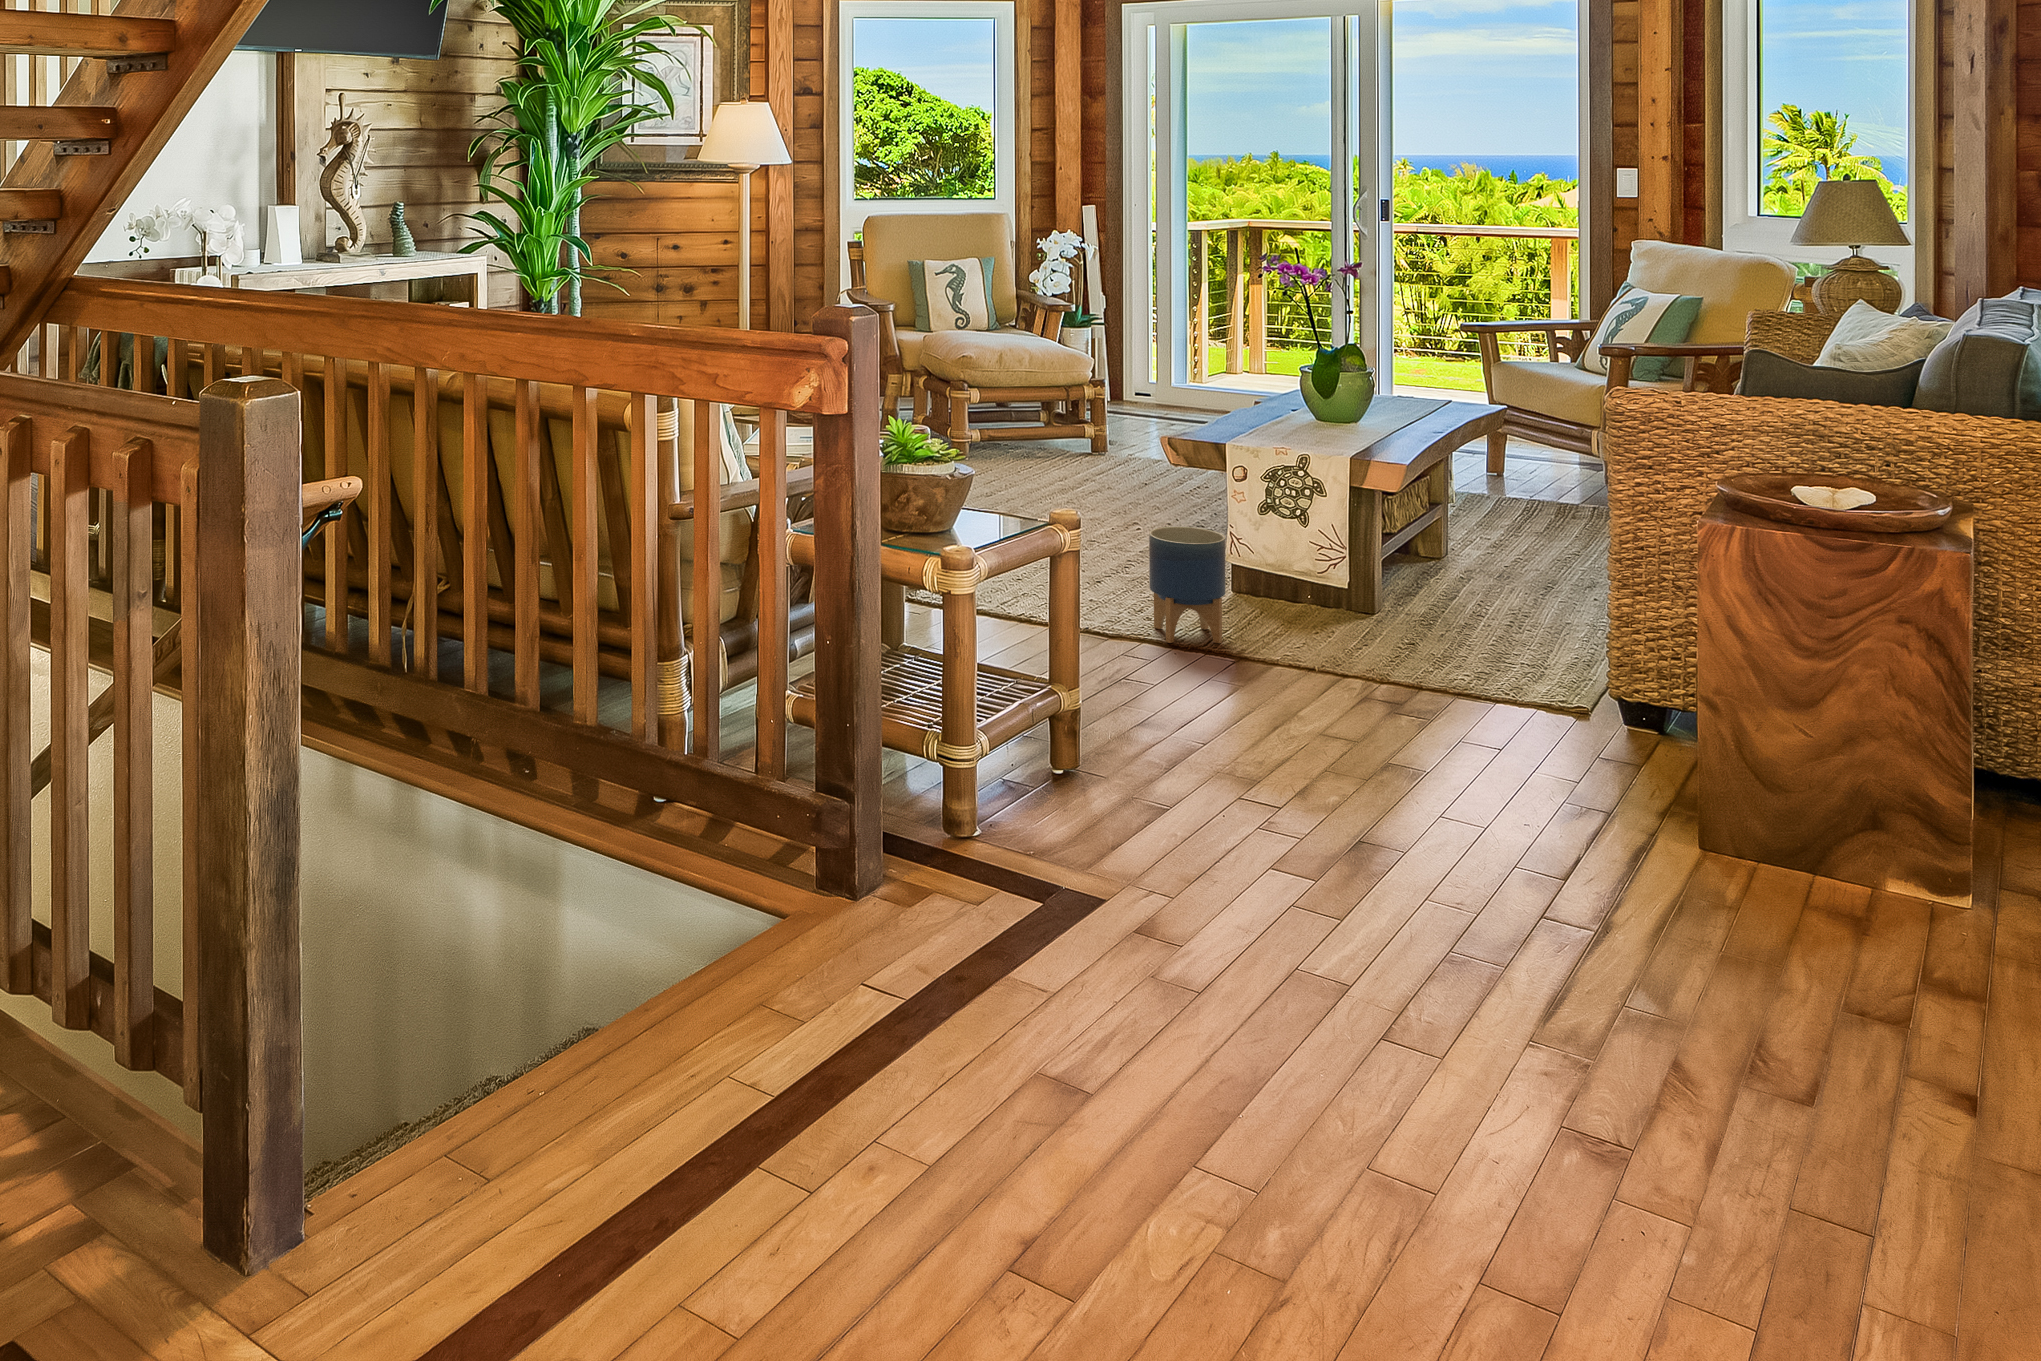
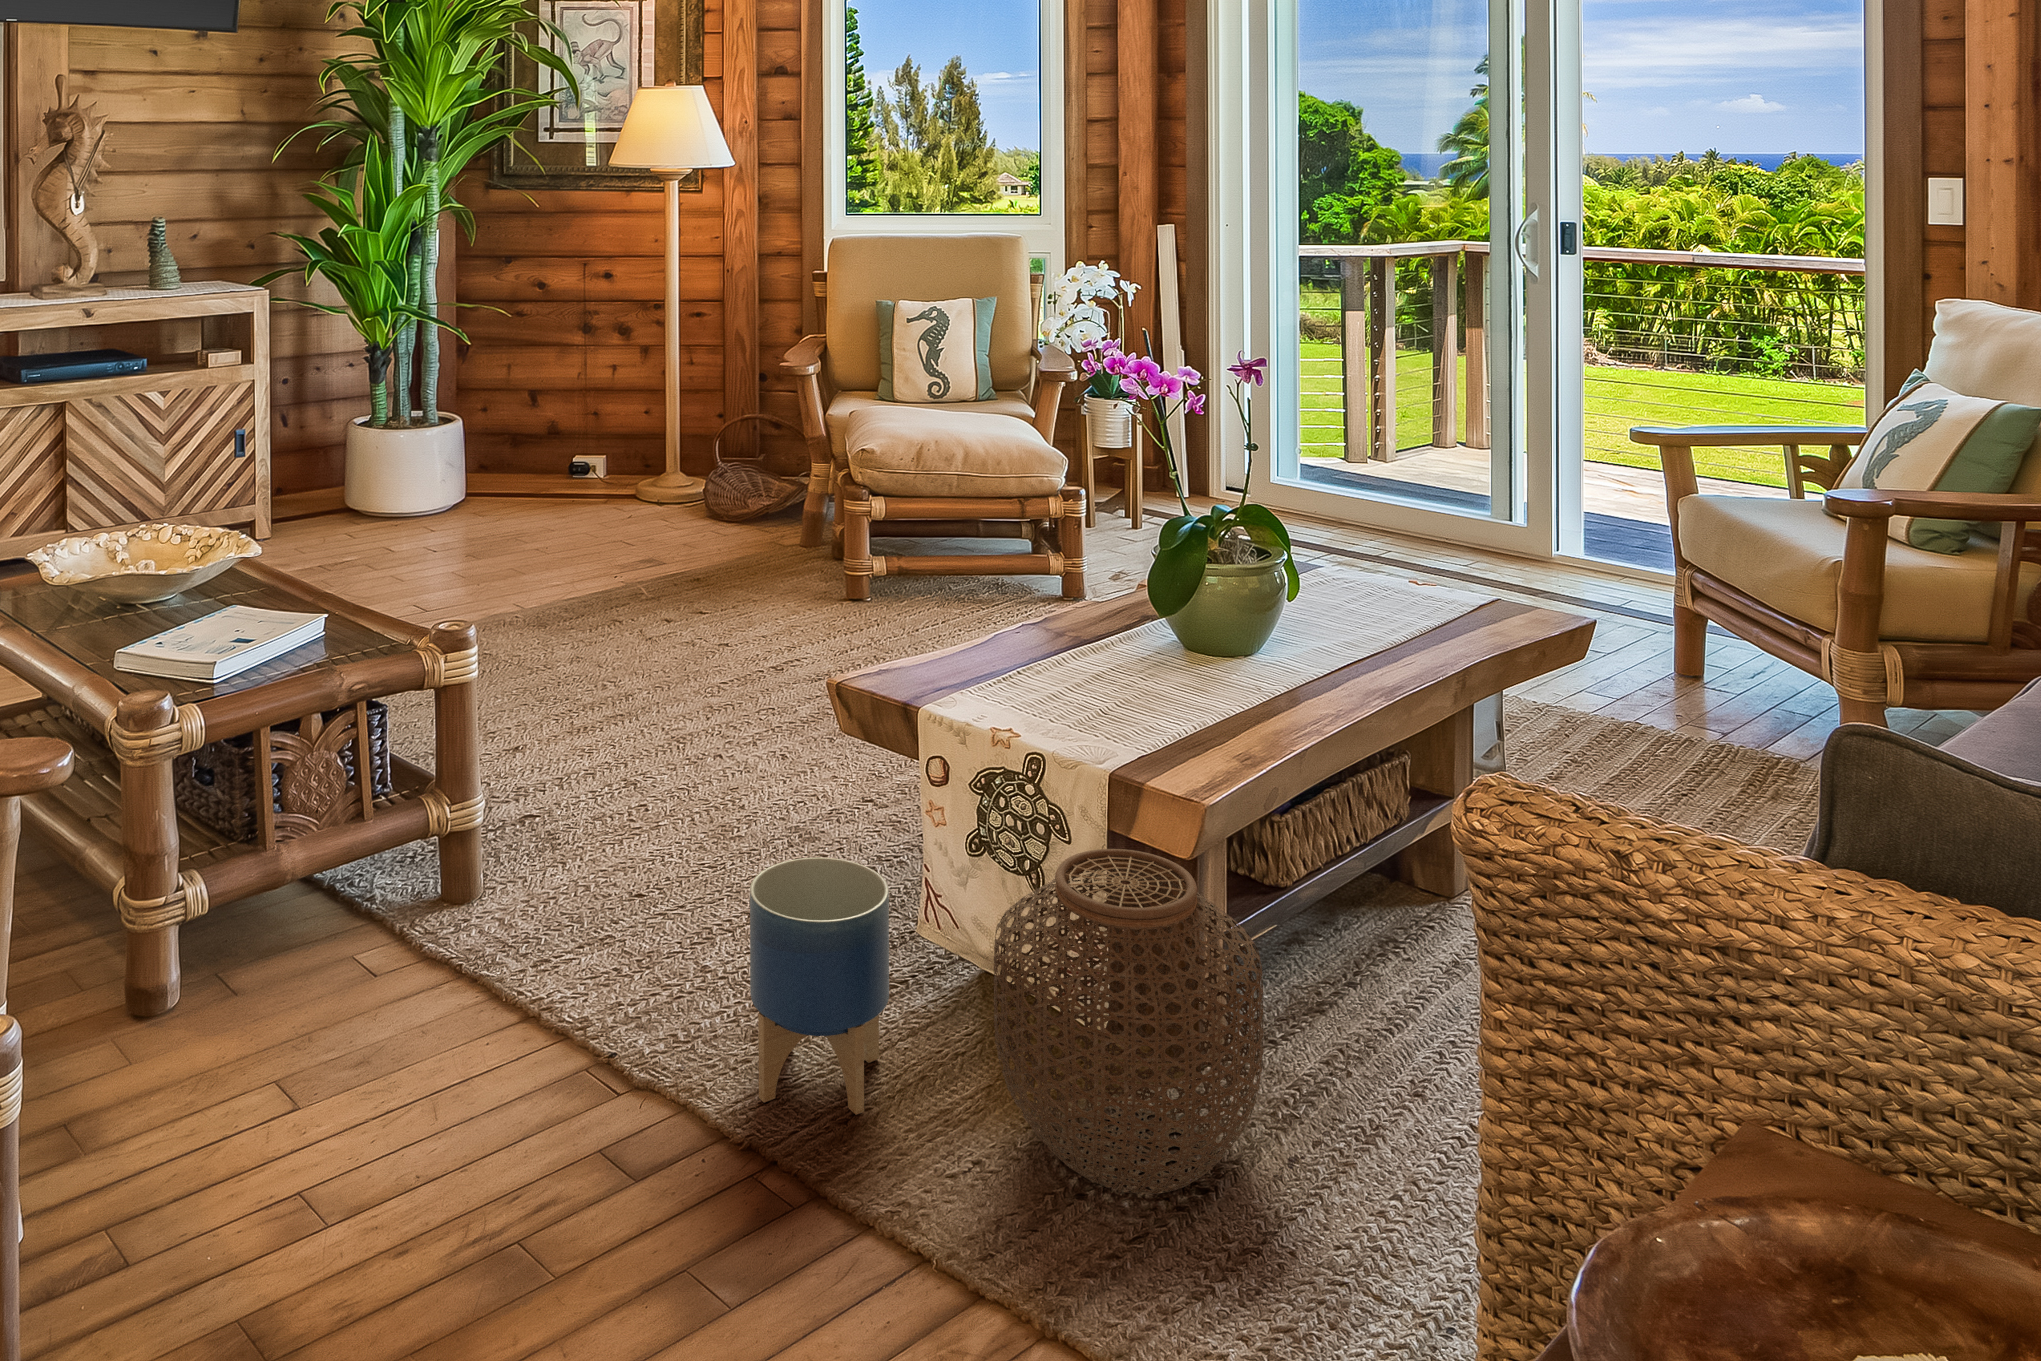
woven basket: none [1286,502,1427,655] -> present [994,849,1263,1194]

